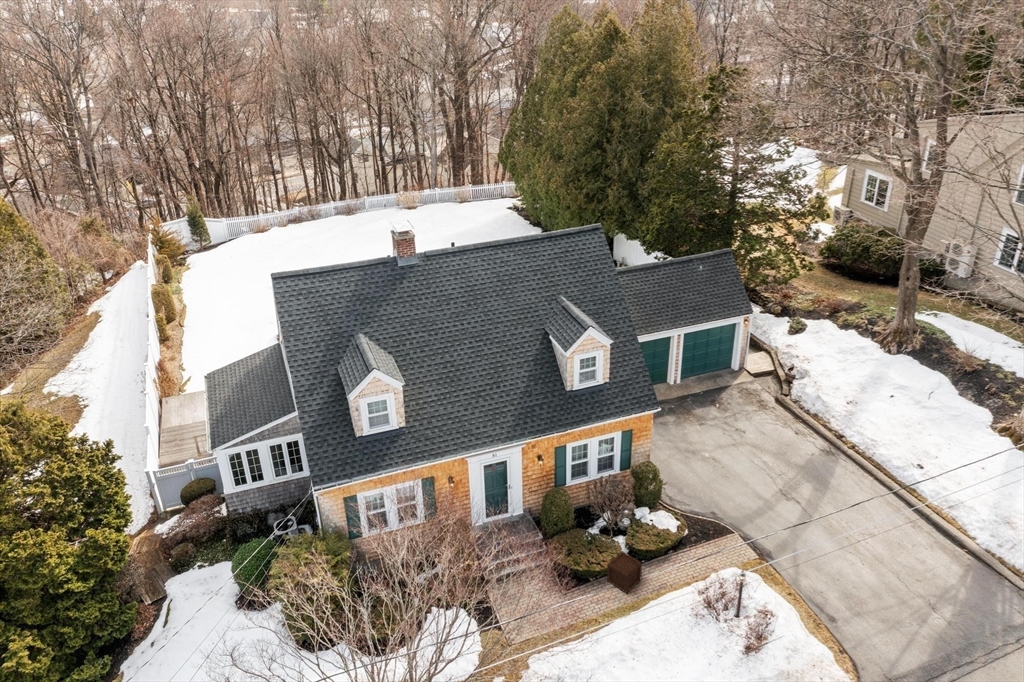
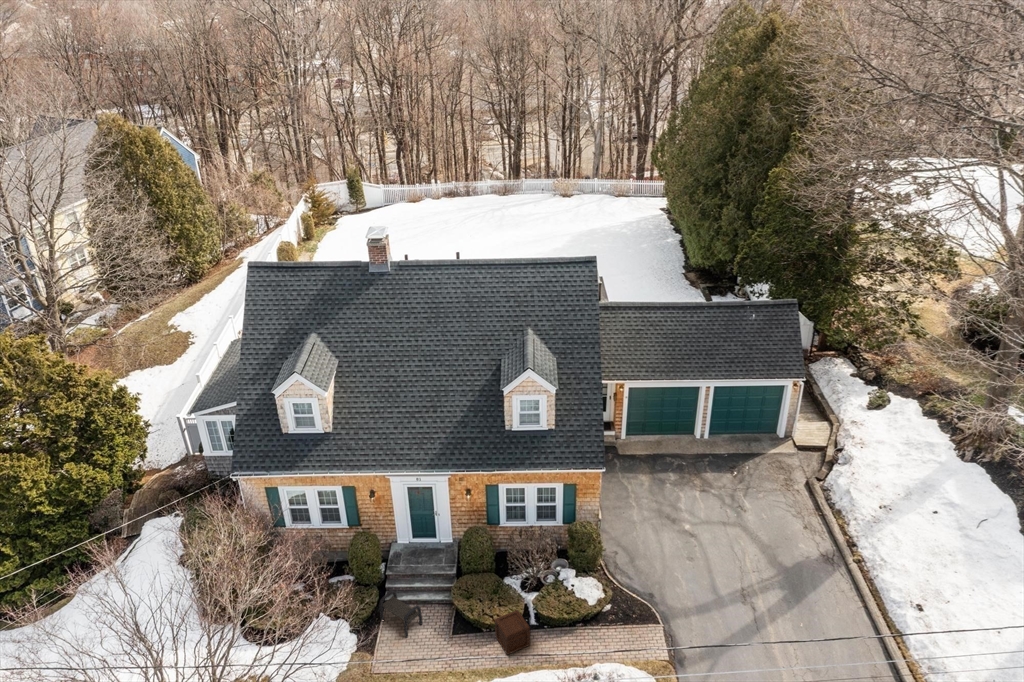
bench: none [494,563,536,603] -> present [379,590,423,638]

